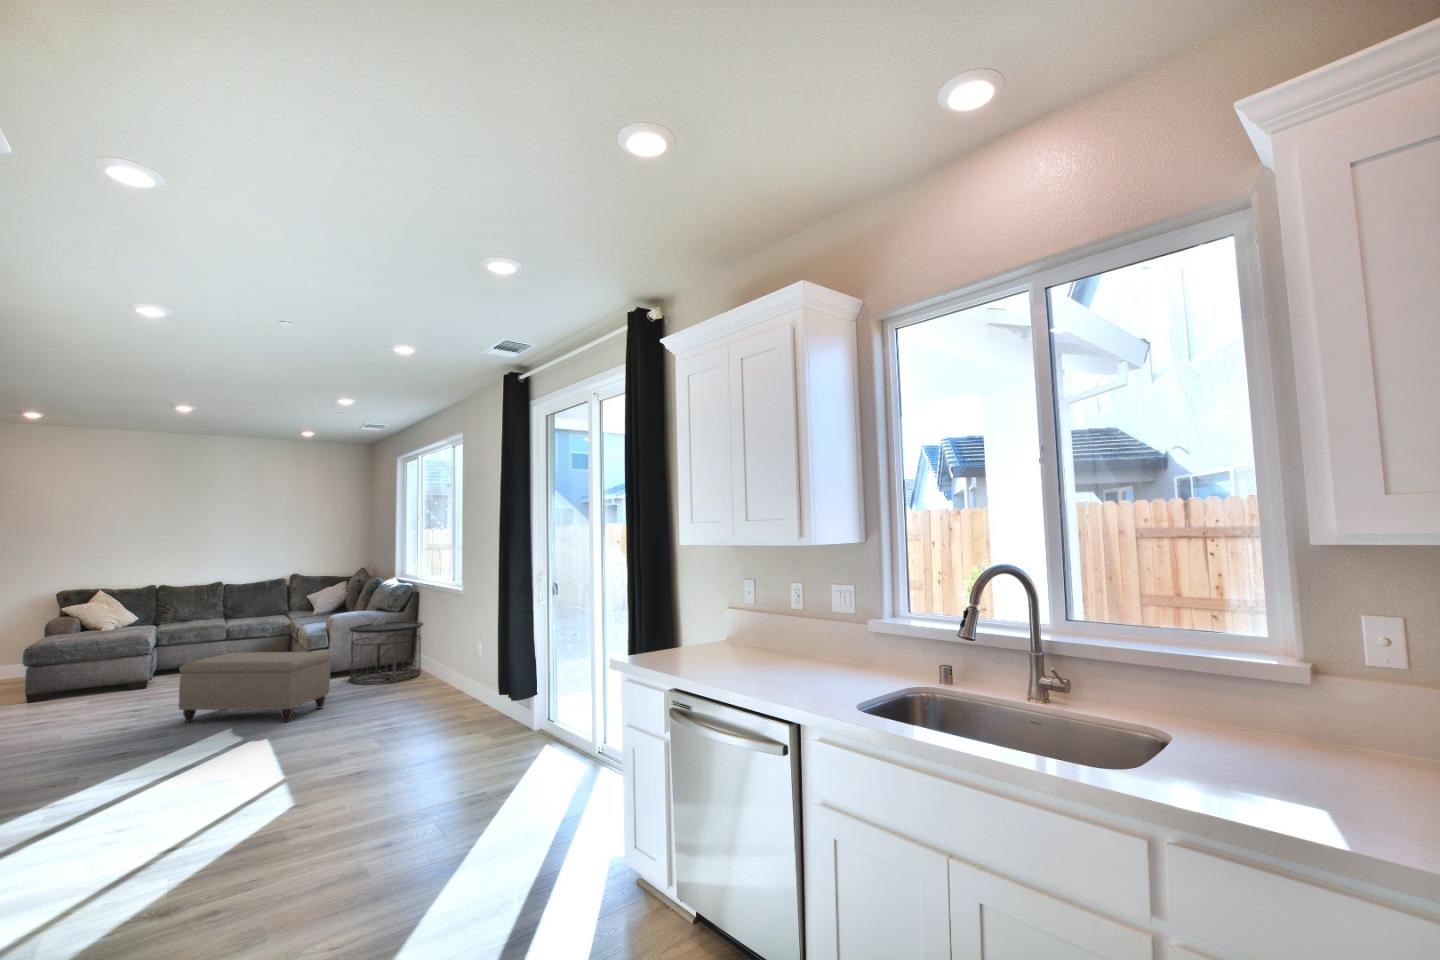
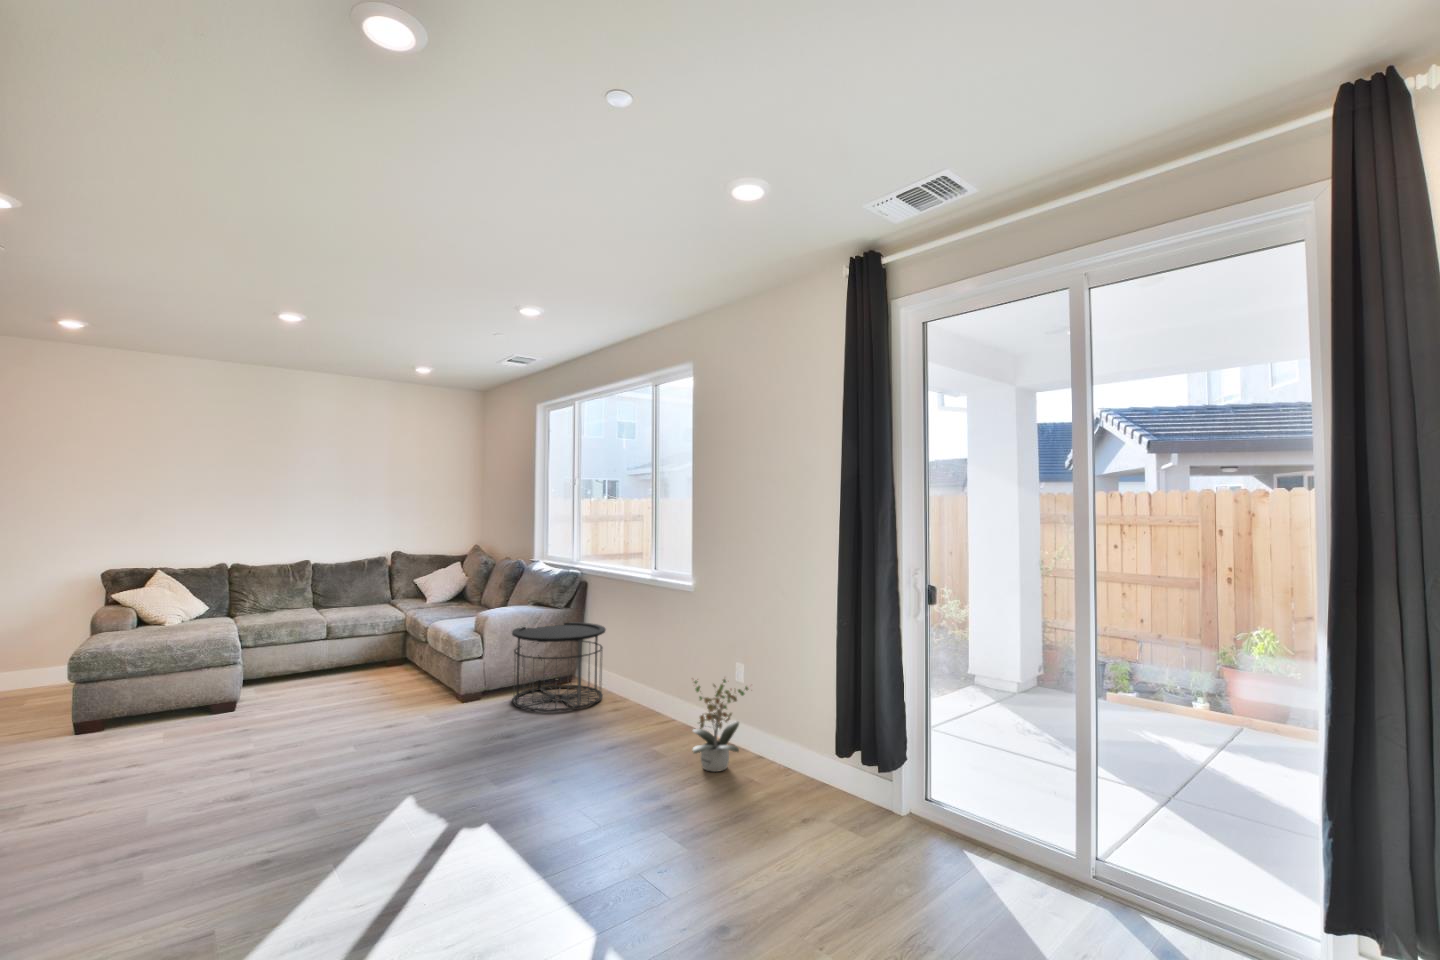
potted plant: none [428,648,480,709] -> present [693,679,748,772]
ottoman: present [179,652,331,722] -> none [321,675,531,794]

